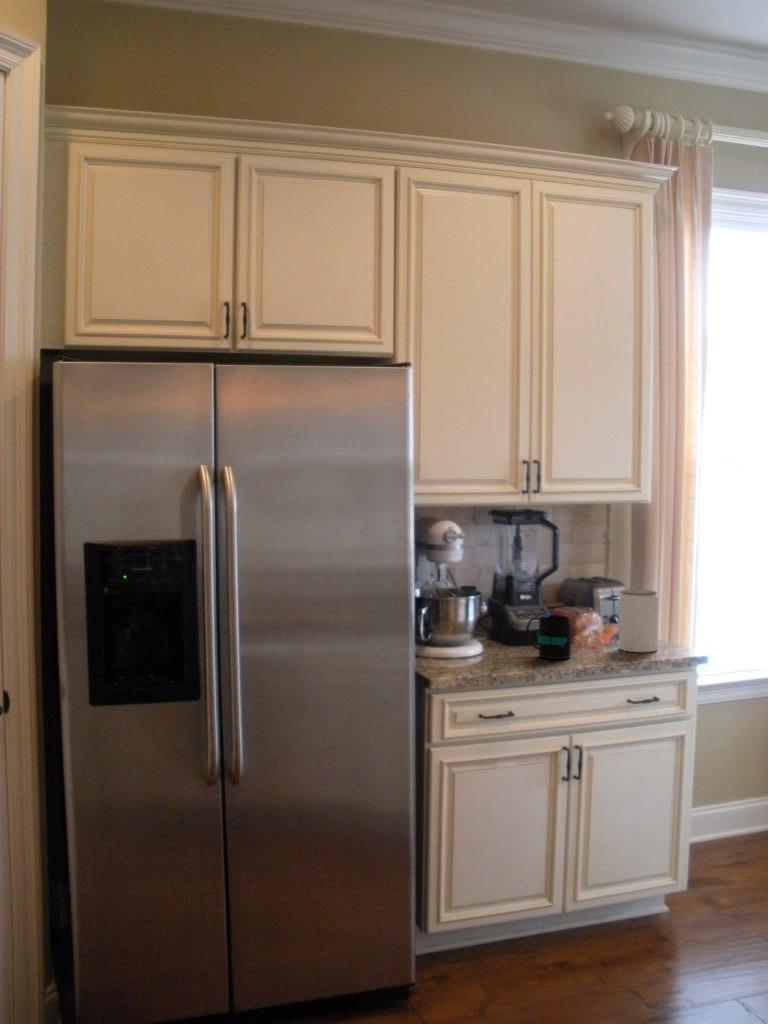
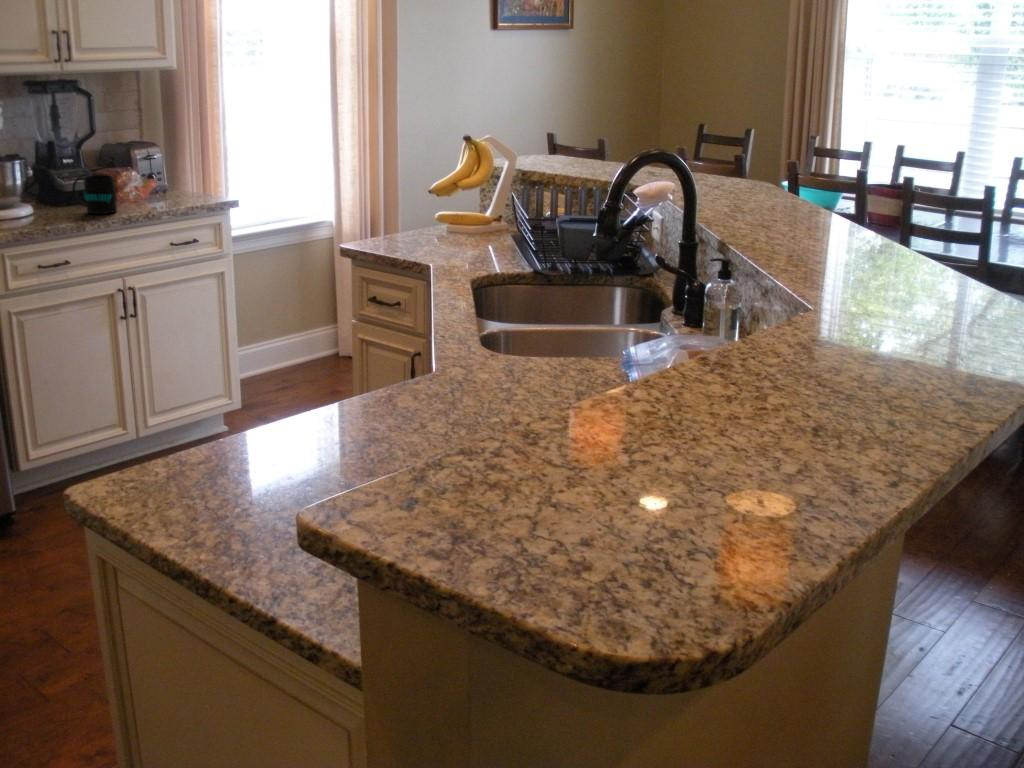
jar: present [619,589,658,652] -> none [155,149,193,204]

